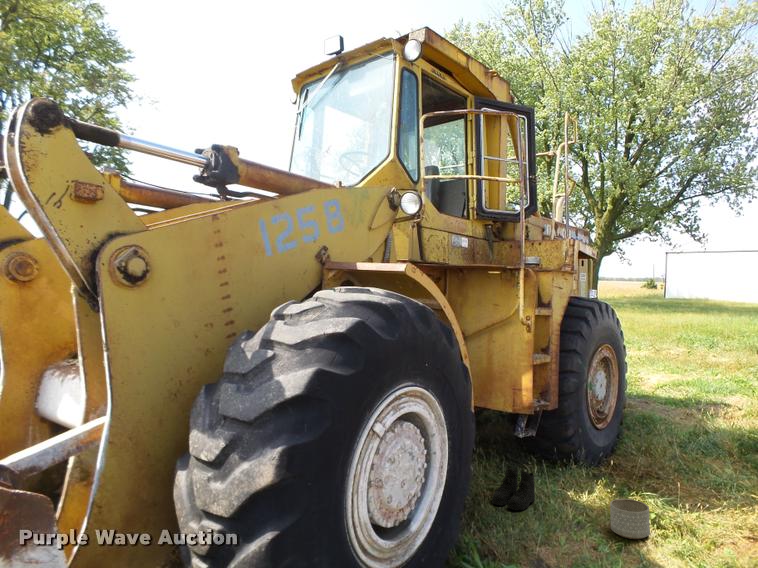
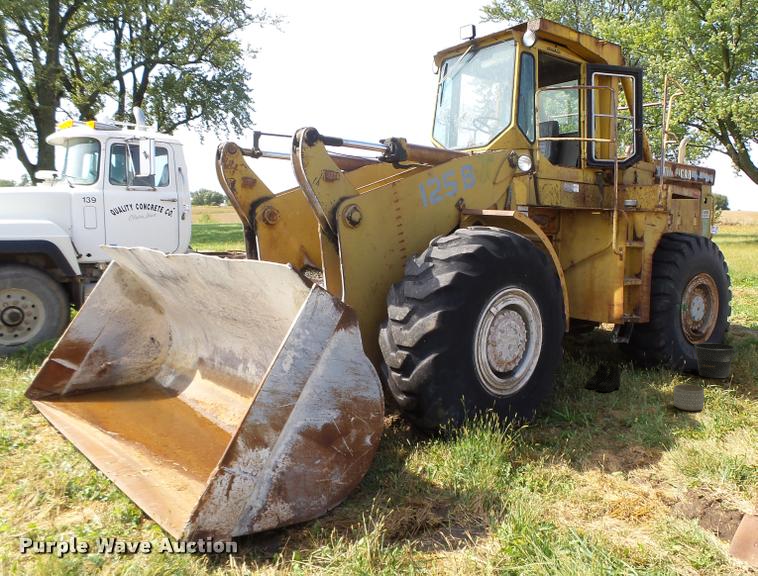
bucket: none [602,429,657,474] -> present [691,343,738,378]

